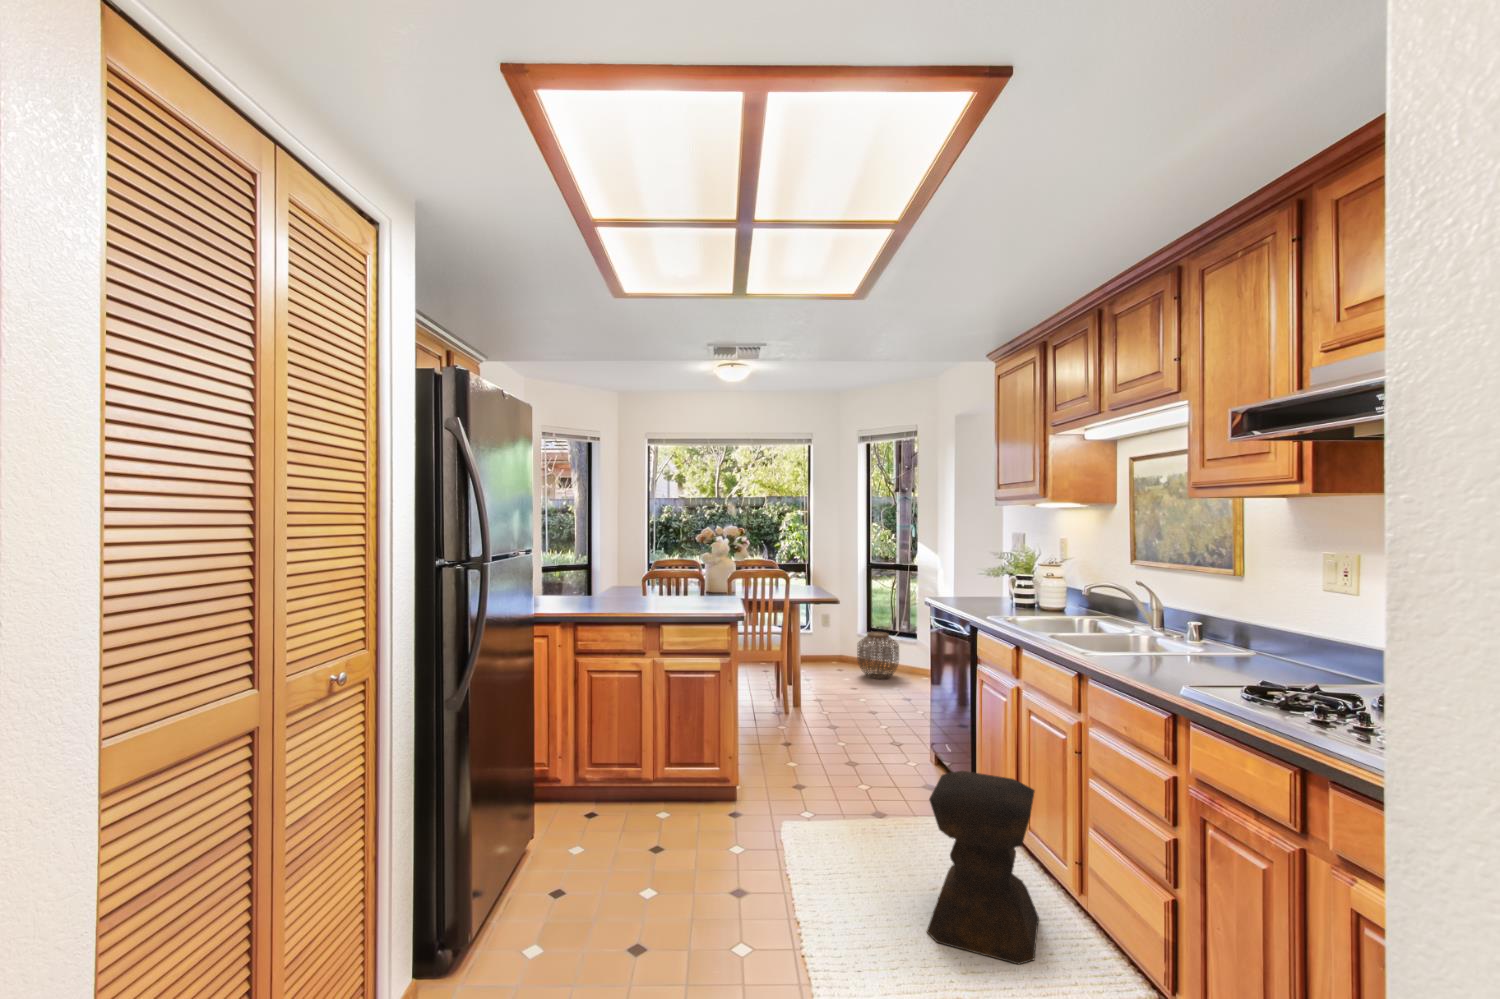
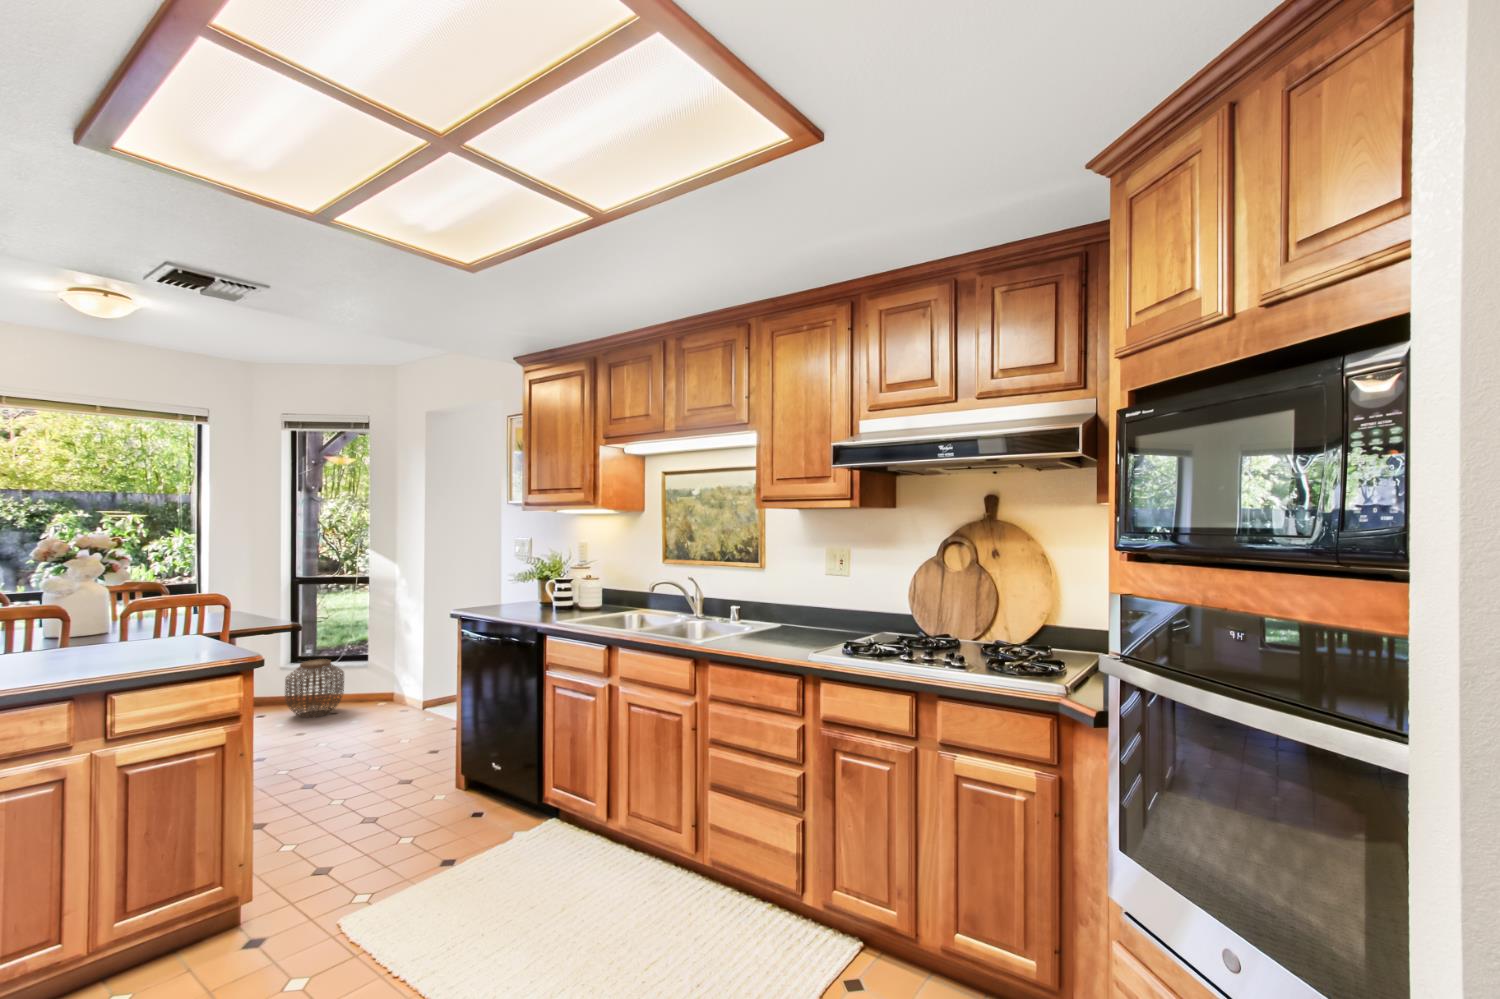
stool: present [927,771,1039,964] -> none [571,764,682,946]

